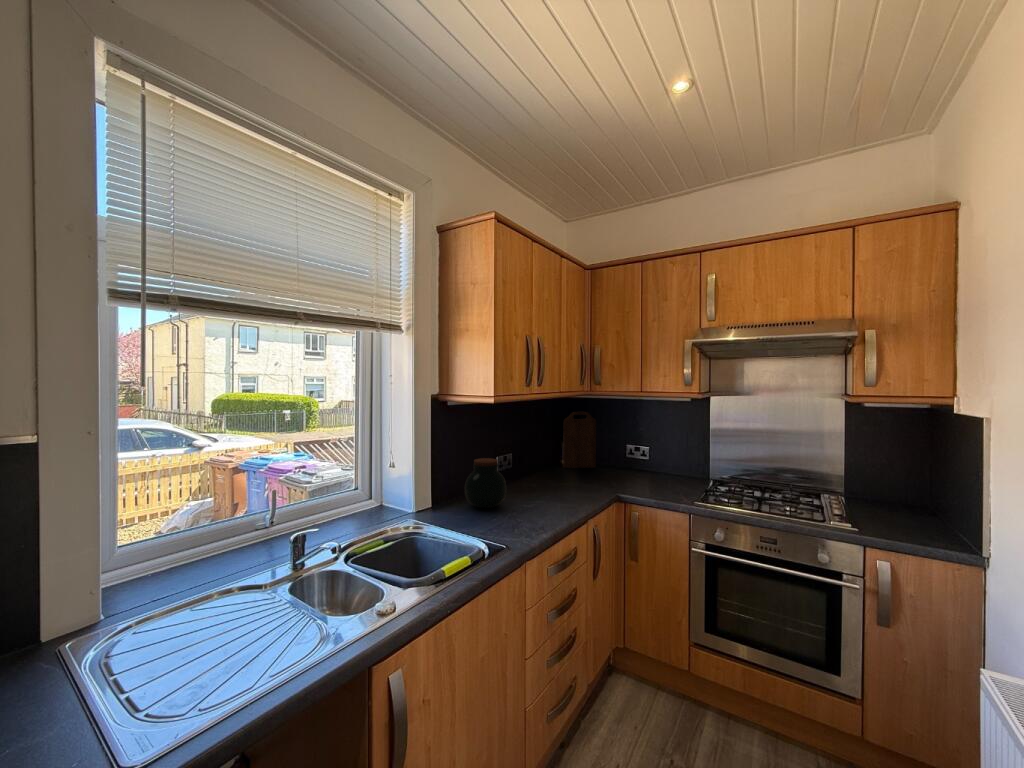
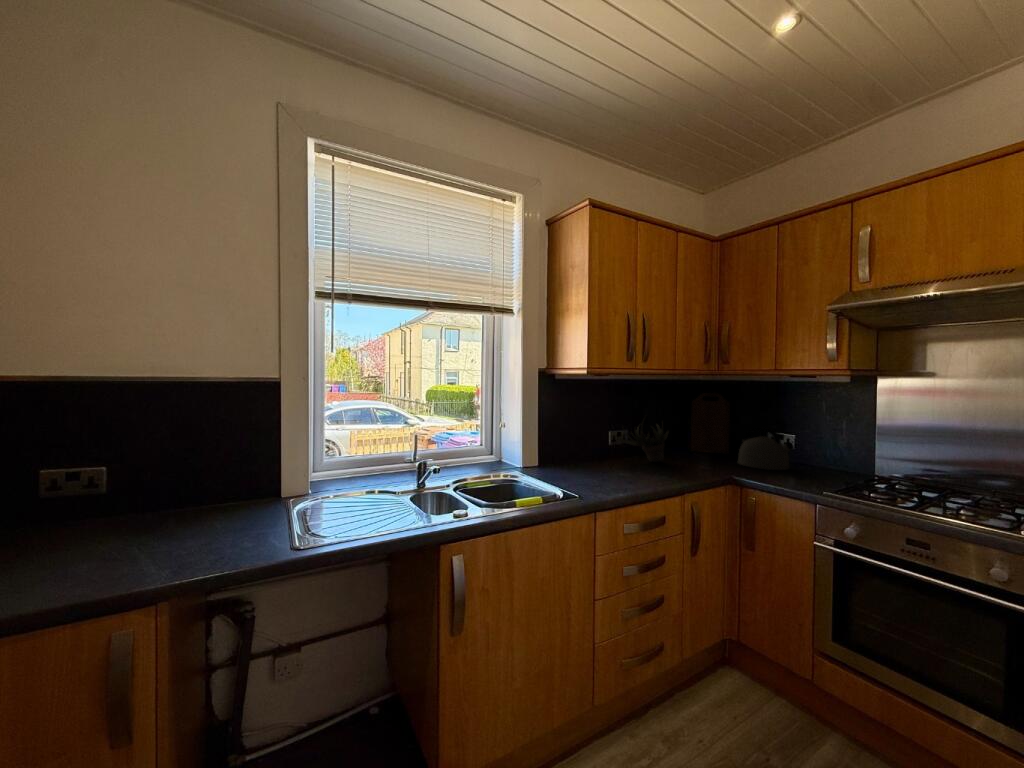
succulent plant: none [508,439,555,486] -> present [620,421,669,462]
kettle: none [610,443,656,483] -> present [738,427,794,470]
jar: present [465,458,506,508] -> none [567,427,606,472]

